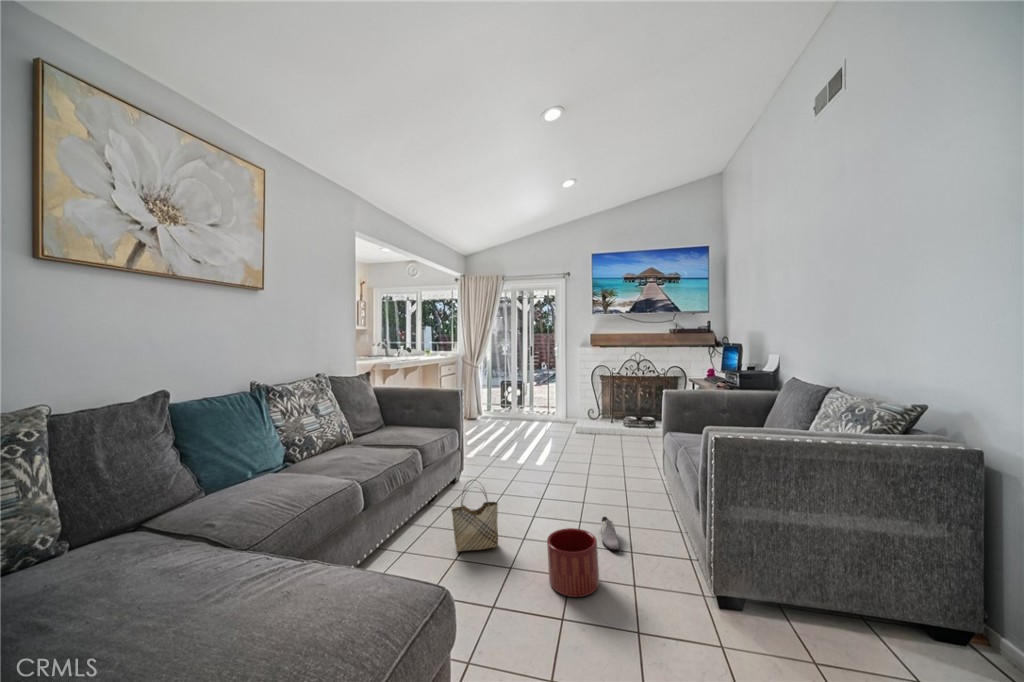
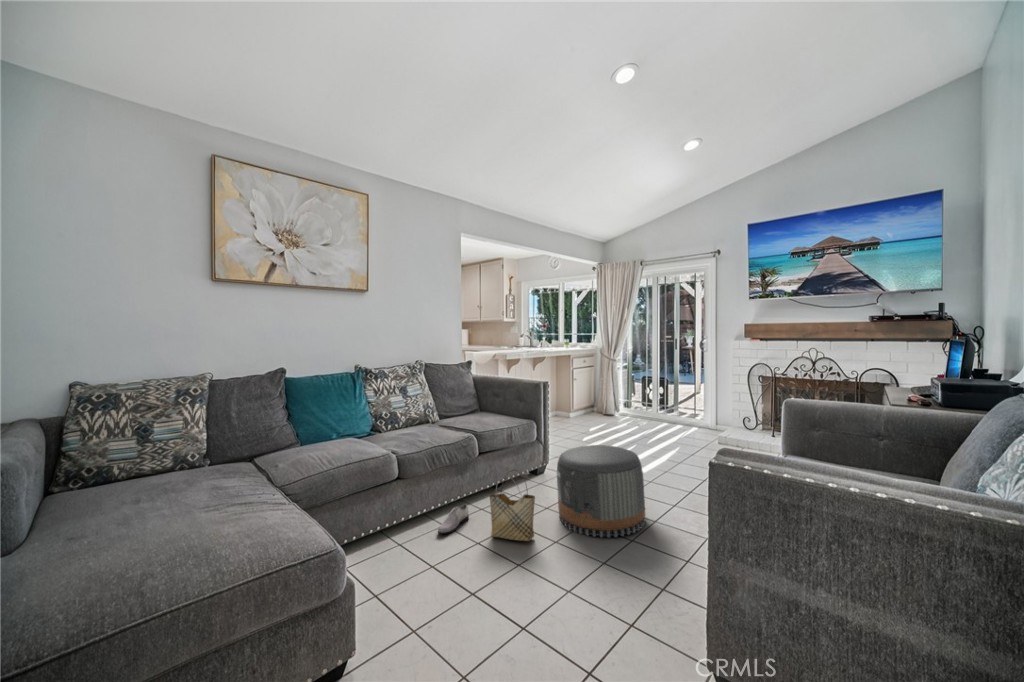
pouf: none [498,445,577,529] -> present [557,445,645,537]
shoe: present [601,516,620,550] -> present [438,504,469,534]
planter: present [547,528,599,597] -> none [551,536,608,613]

